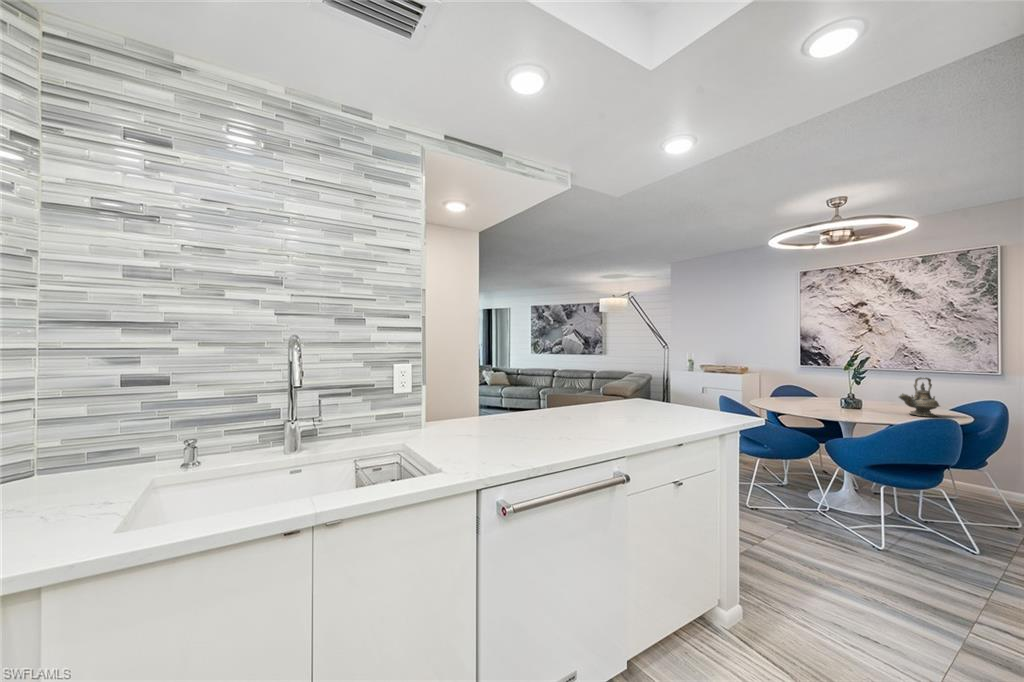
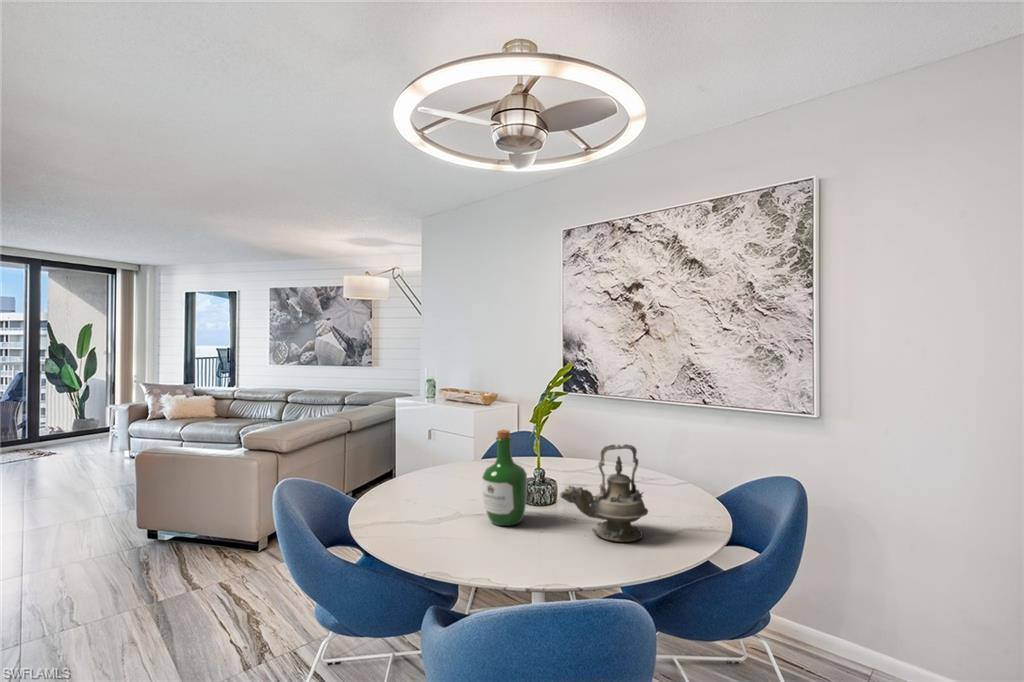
wine bottle: none [845,372,870,412] -> present [482,430,527,526]

